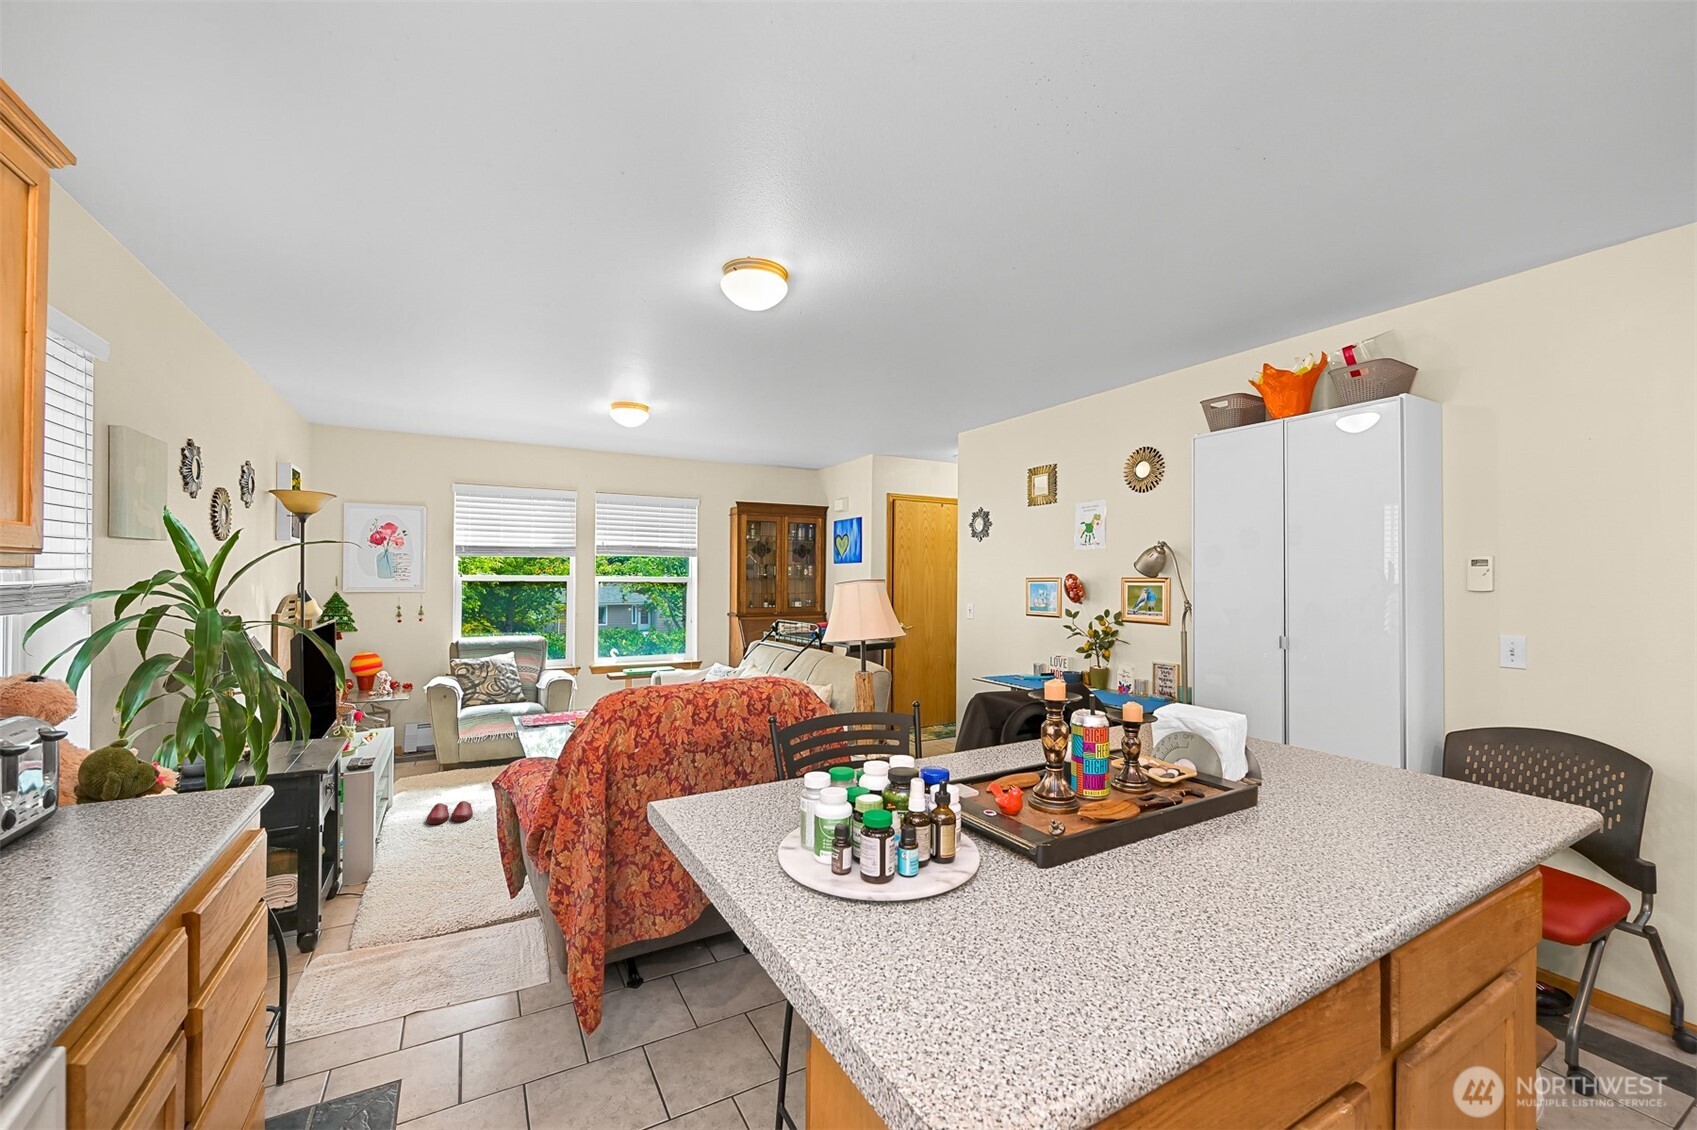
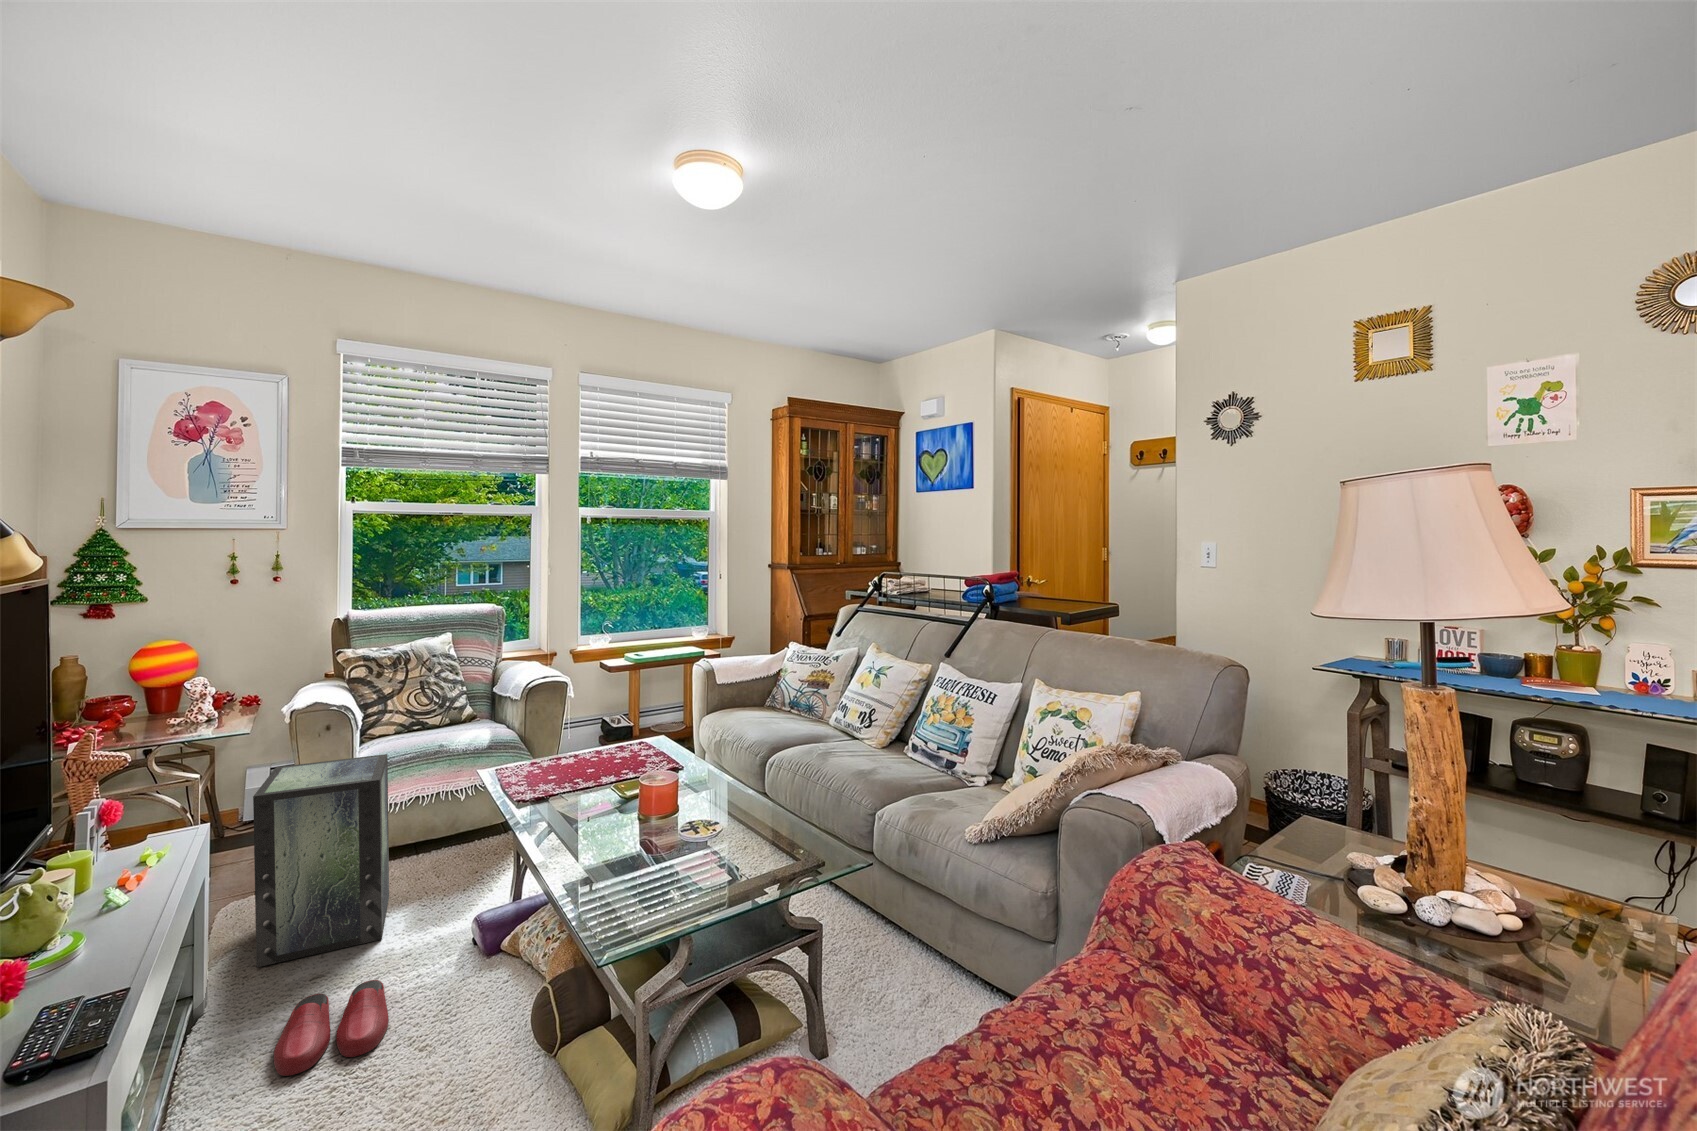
storage box: none [415,708,476,800] -> present [253,754,389,967]

